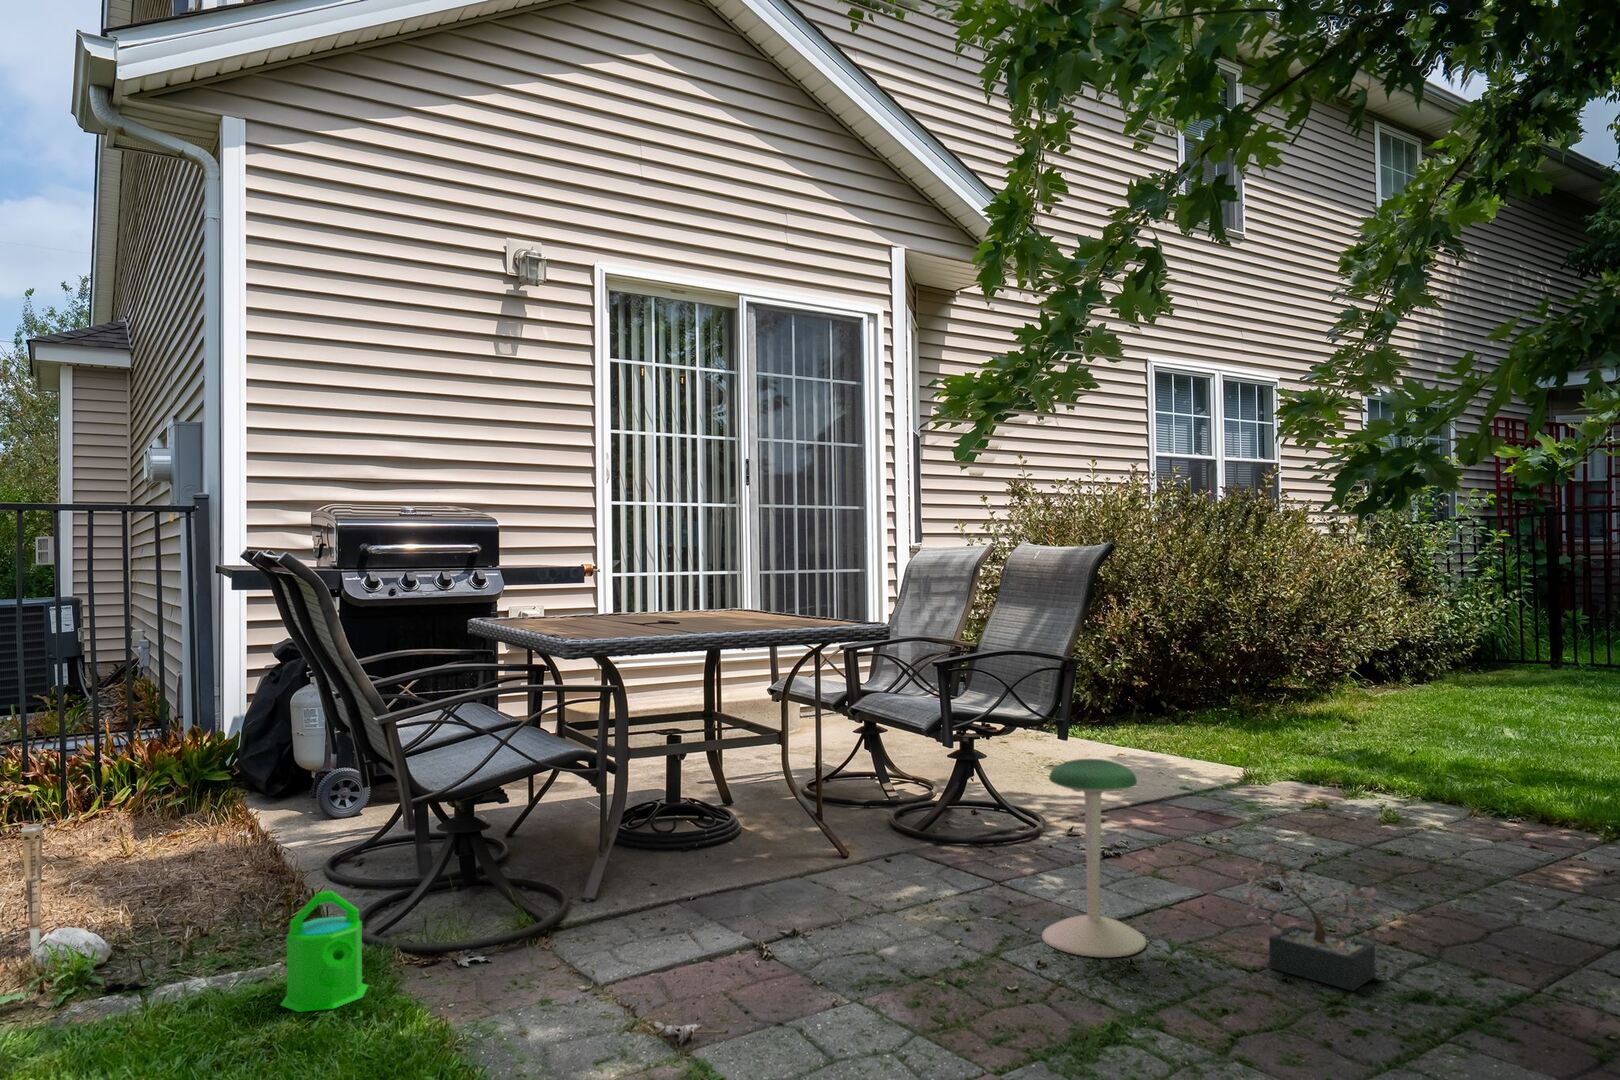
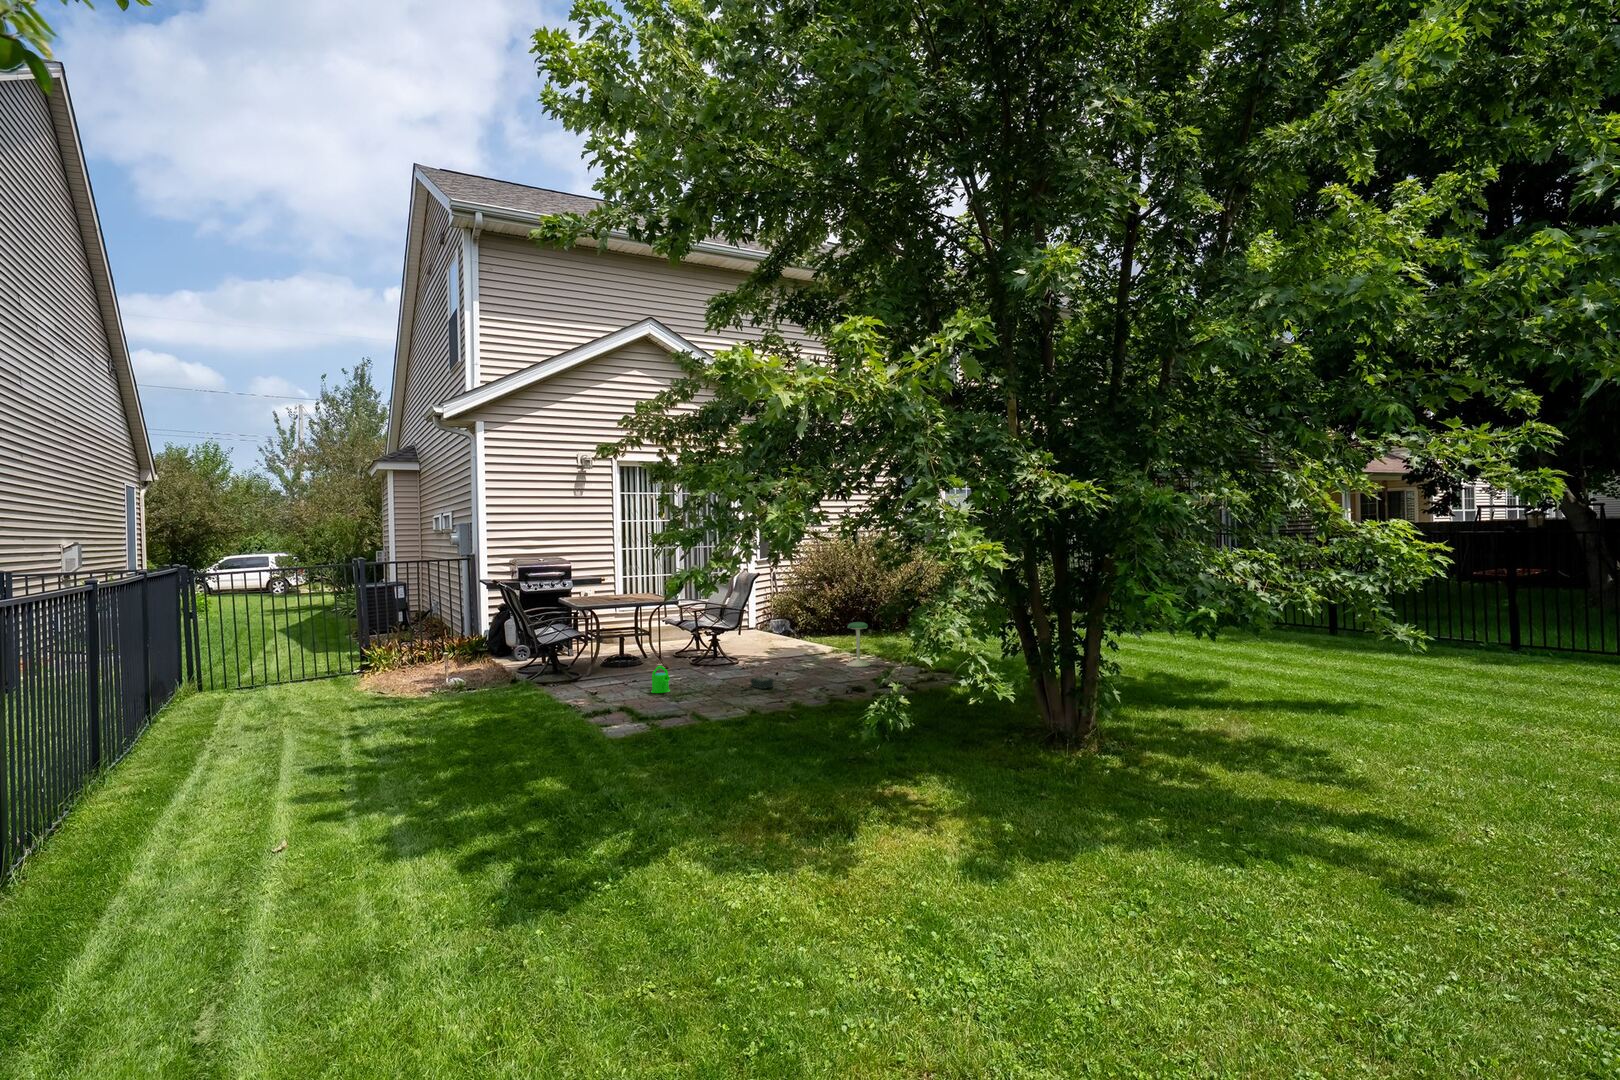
stool: present [1042,759,1146,957] -> present [846,622,870,667]
watering can: present [281,890,368,1012] -> present [651,666,670,693]

